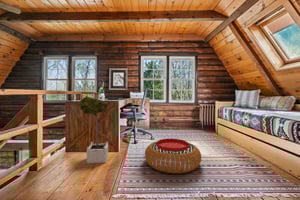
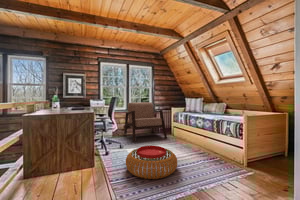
armchair: none [164,95,208,135] -> present [124,102,167,141]
potted tree: present [79,96,108,163] -> none [51,109,86,185]

